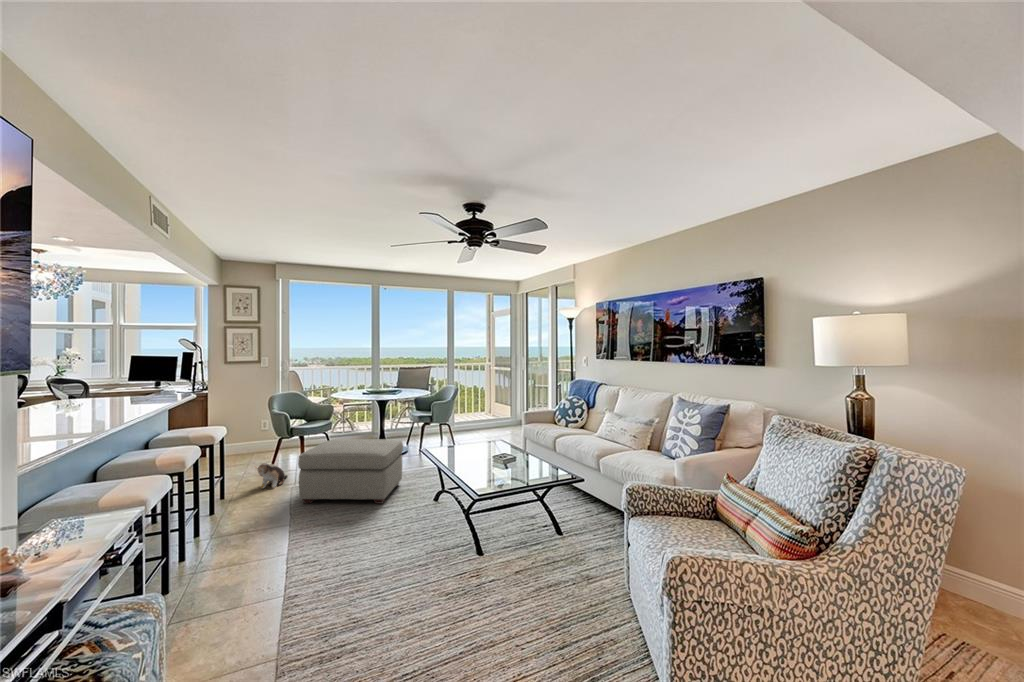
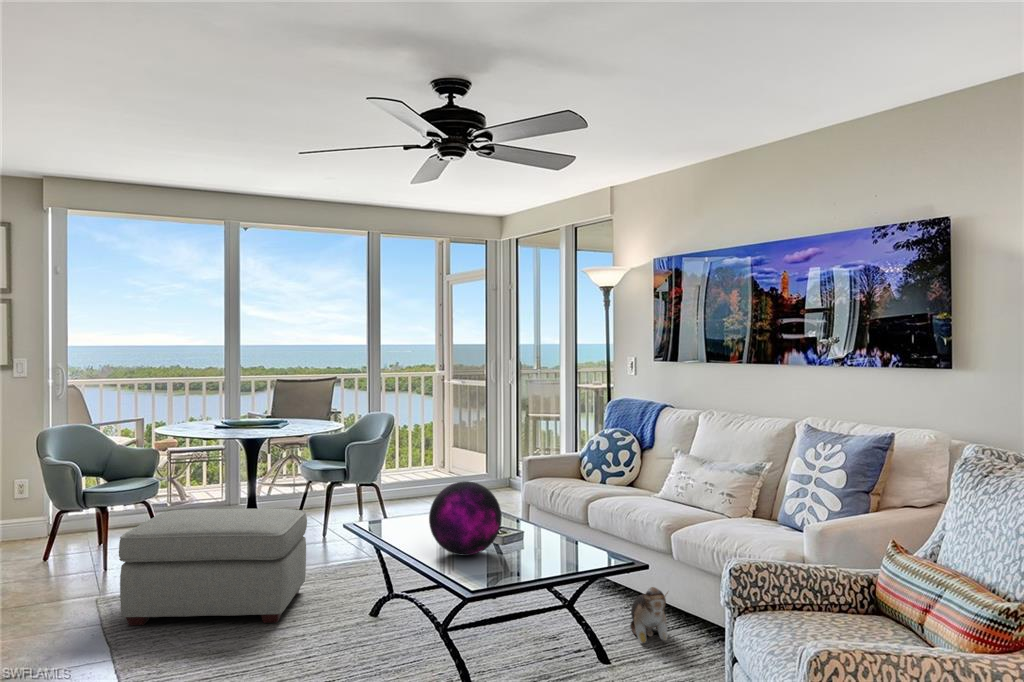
decorative orb: none [460,429,501,471] -> present [429,481,502,556]
plush toy: present [255,463,288,489] -> present [630,587,668,643]

